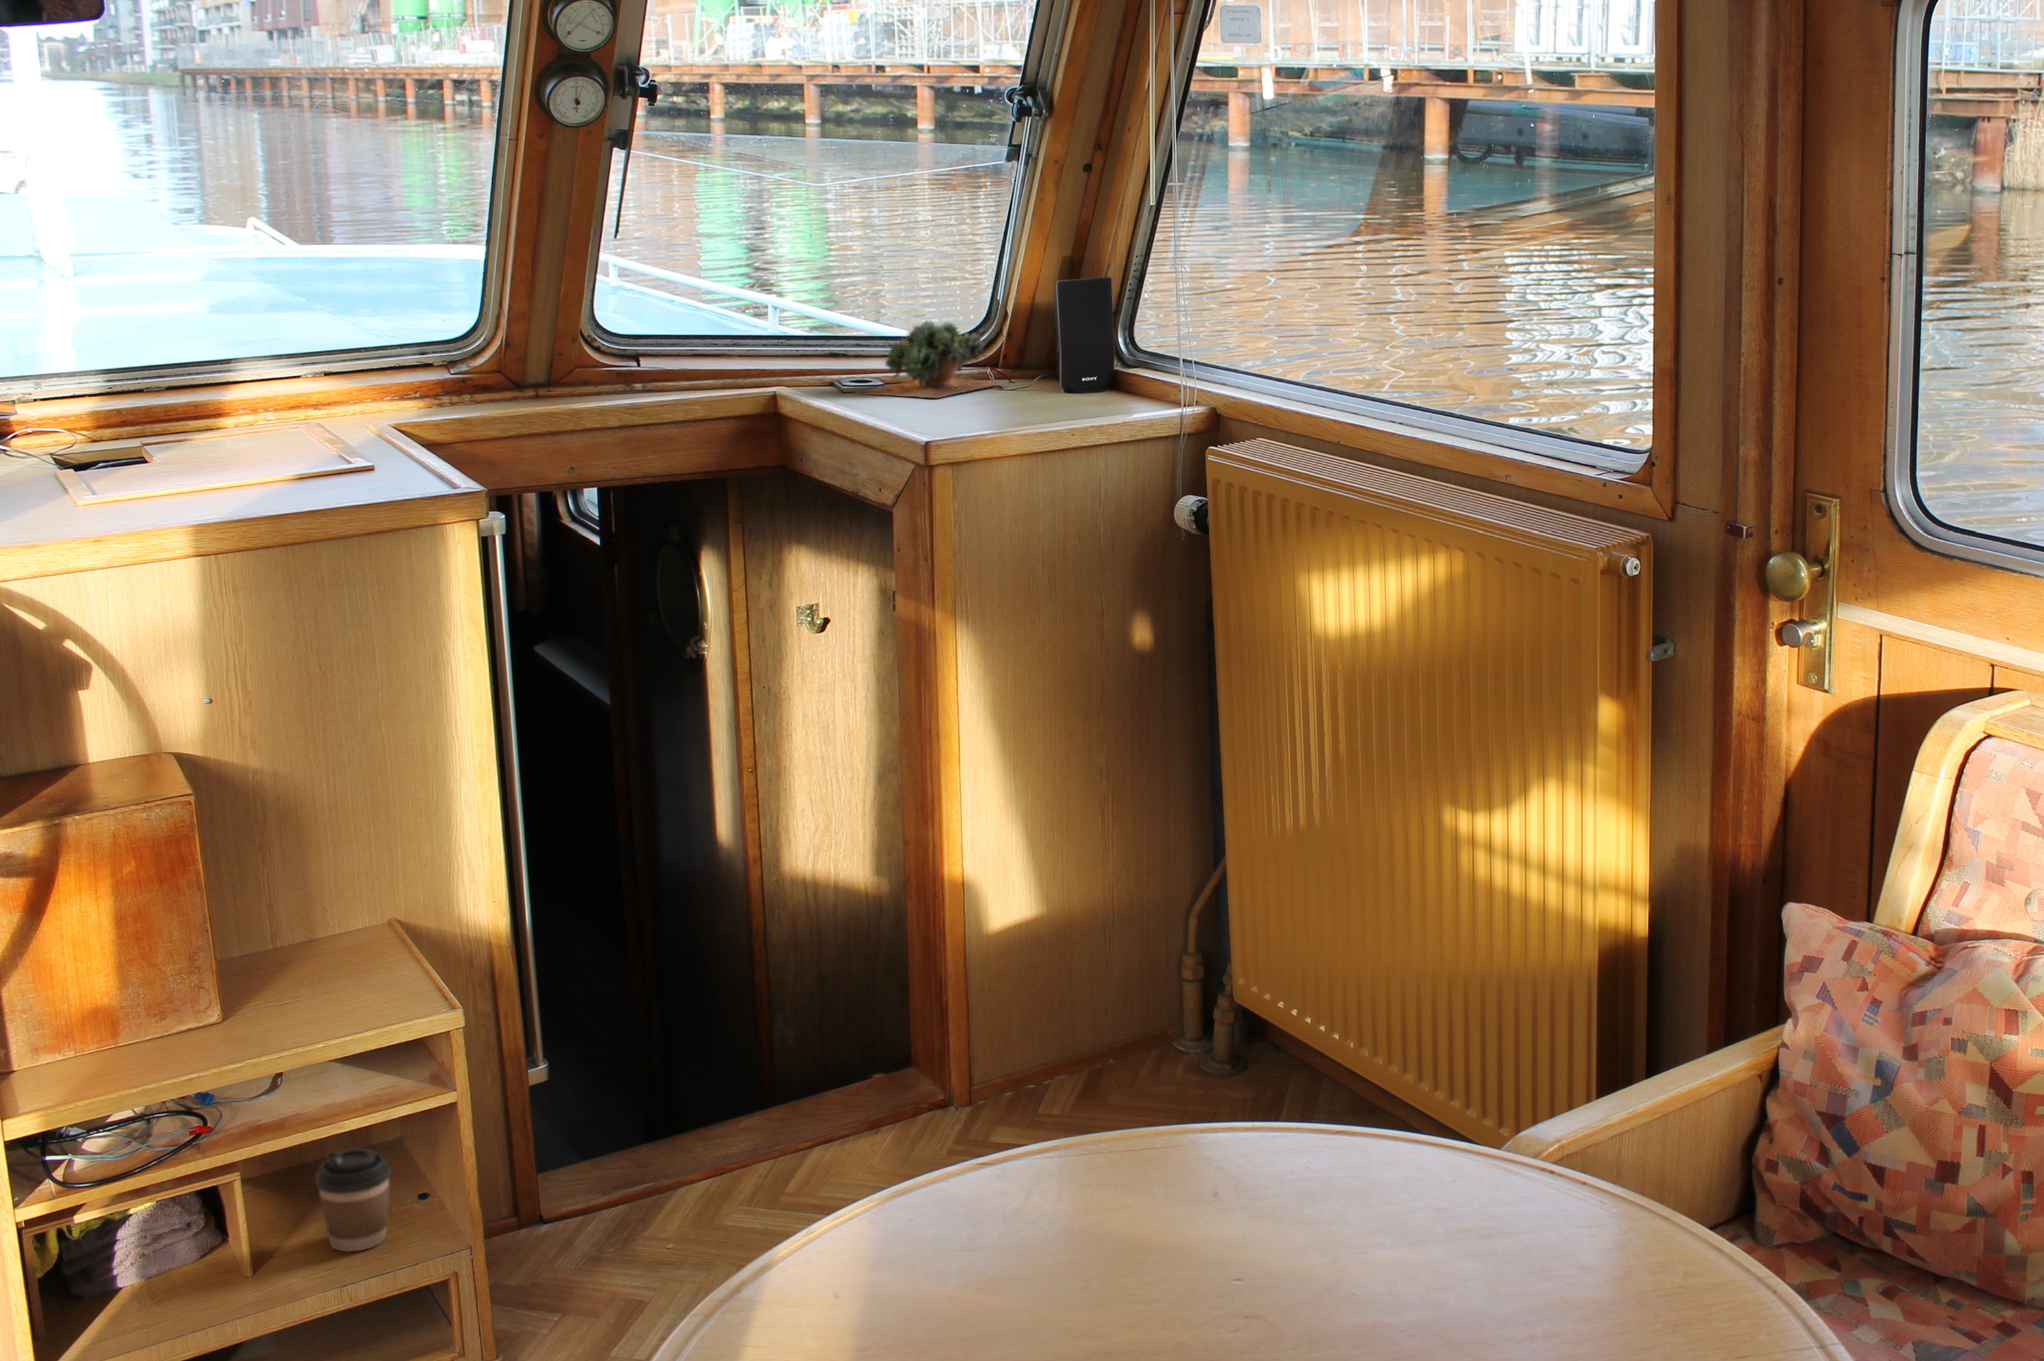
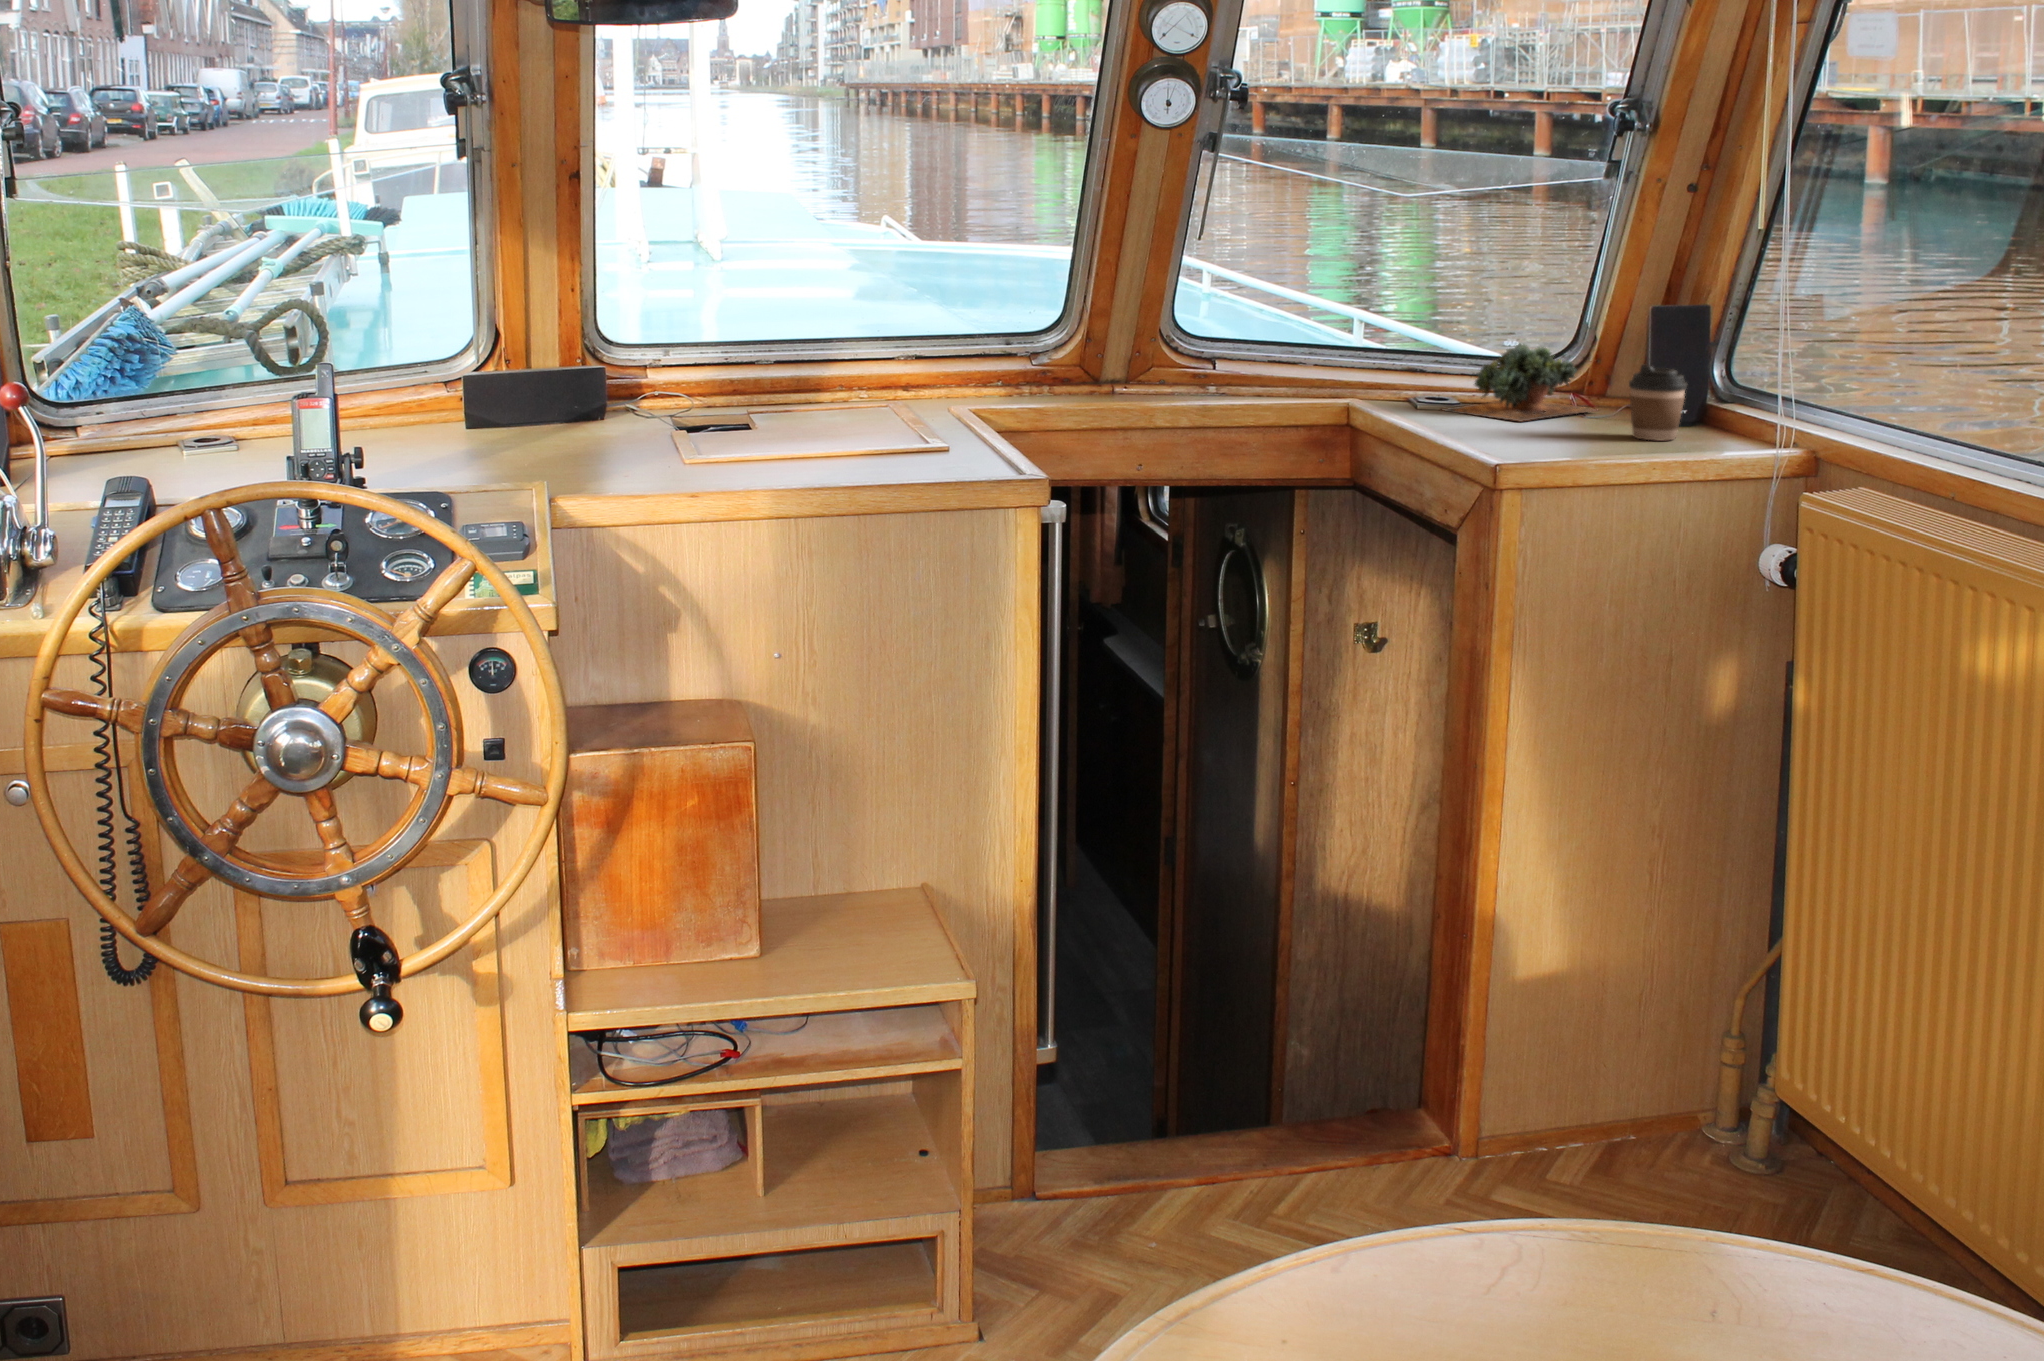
coffee cup: present [315,1148,391,1251] -> present [1629,364,1687,441]

